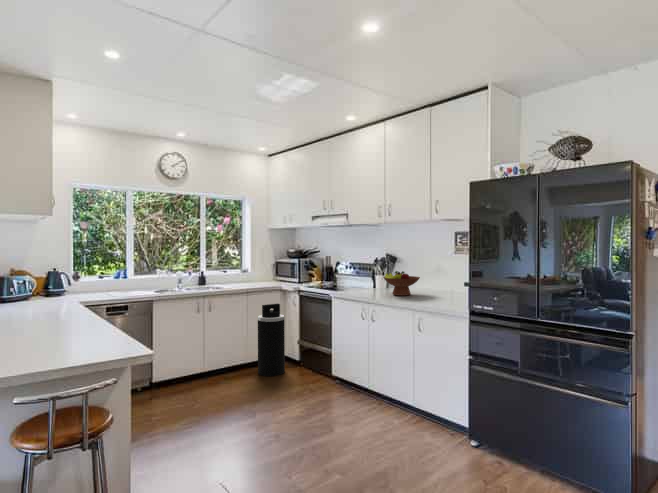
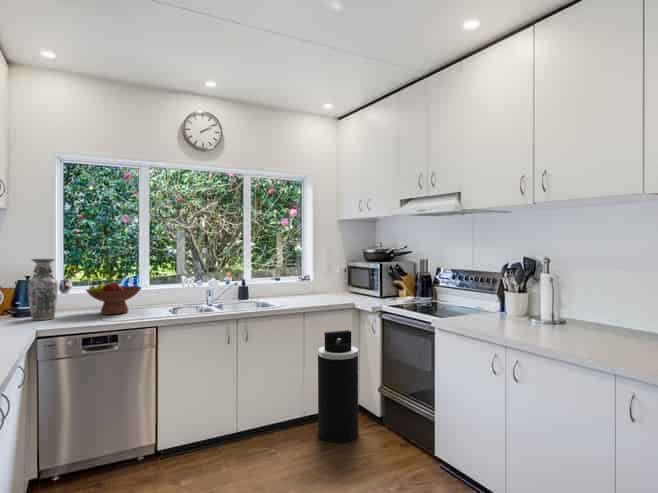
vase: none [57,257,77,299] -> present [28,259,58,320]
fruit bowl: present [383,271,420,296] -> present [86,280,142,314]

